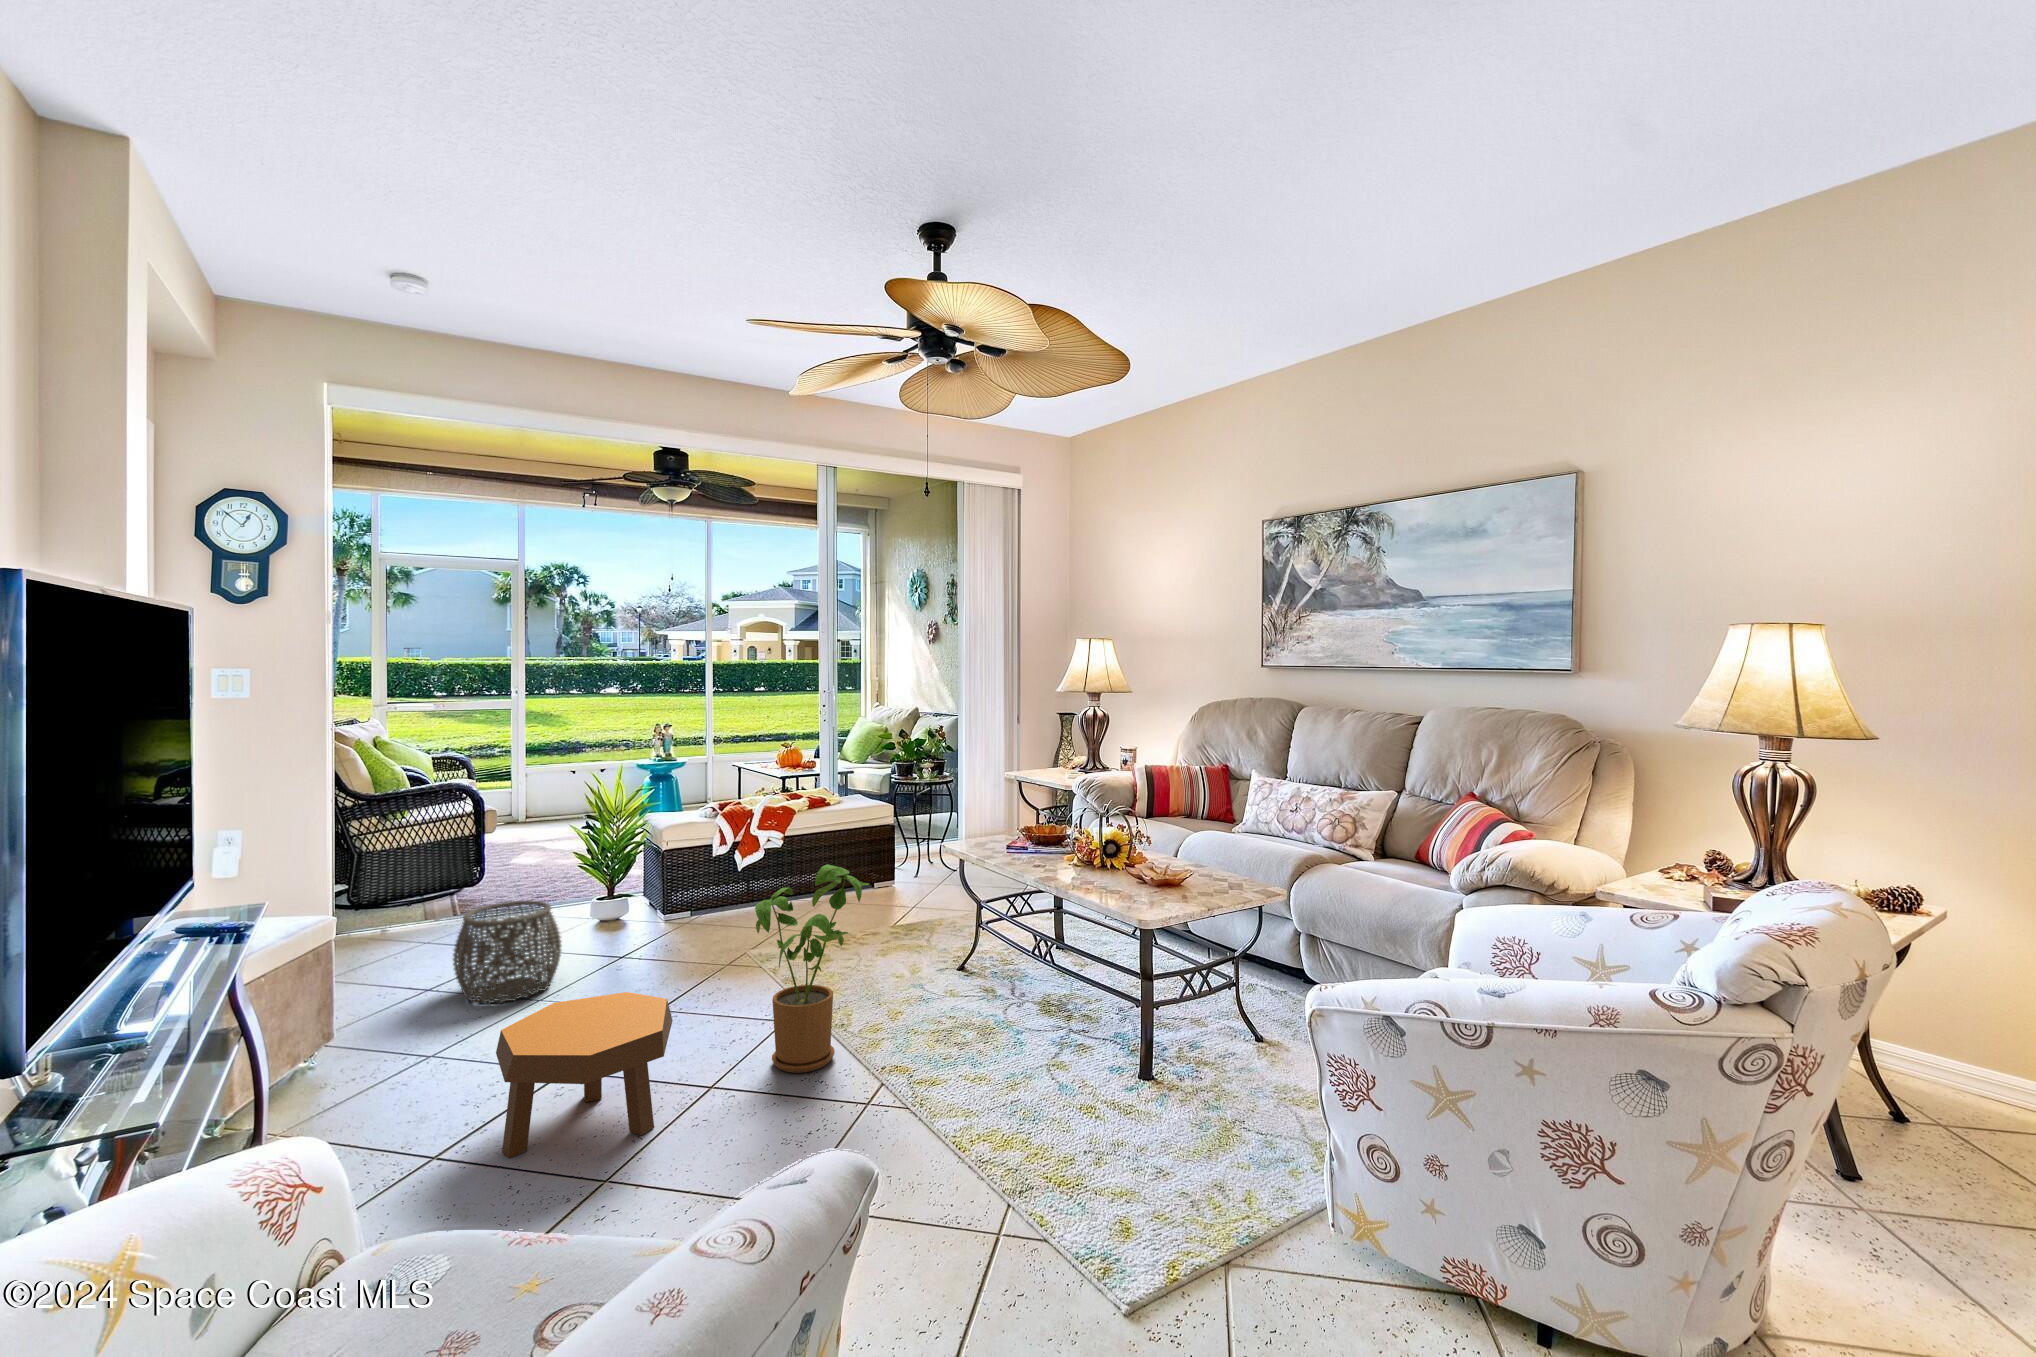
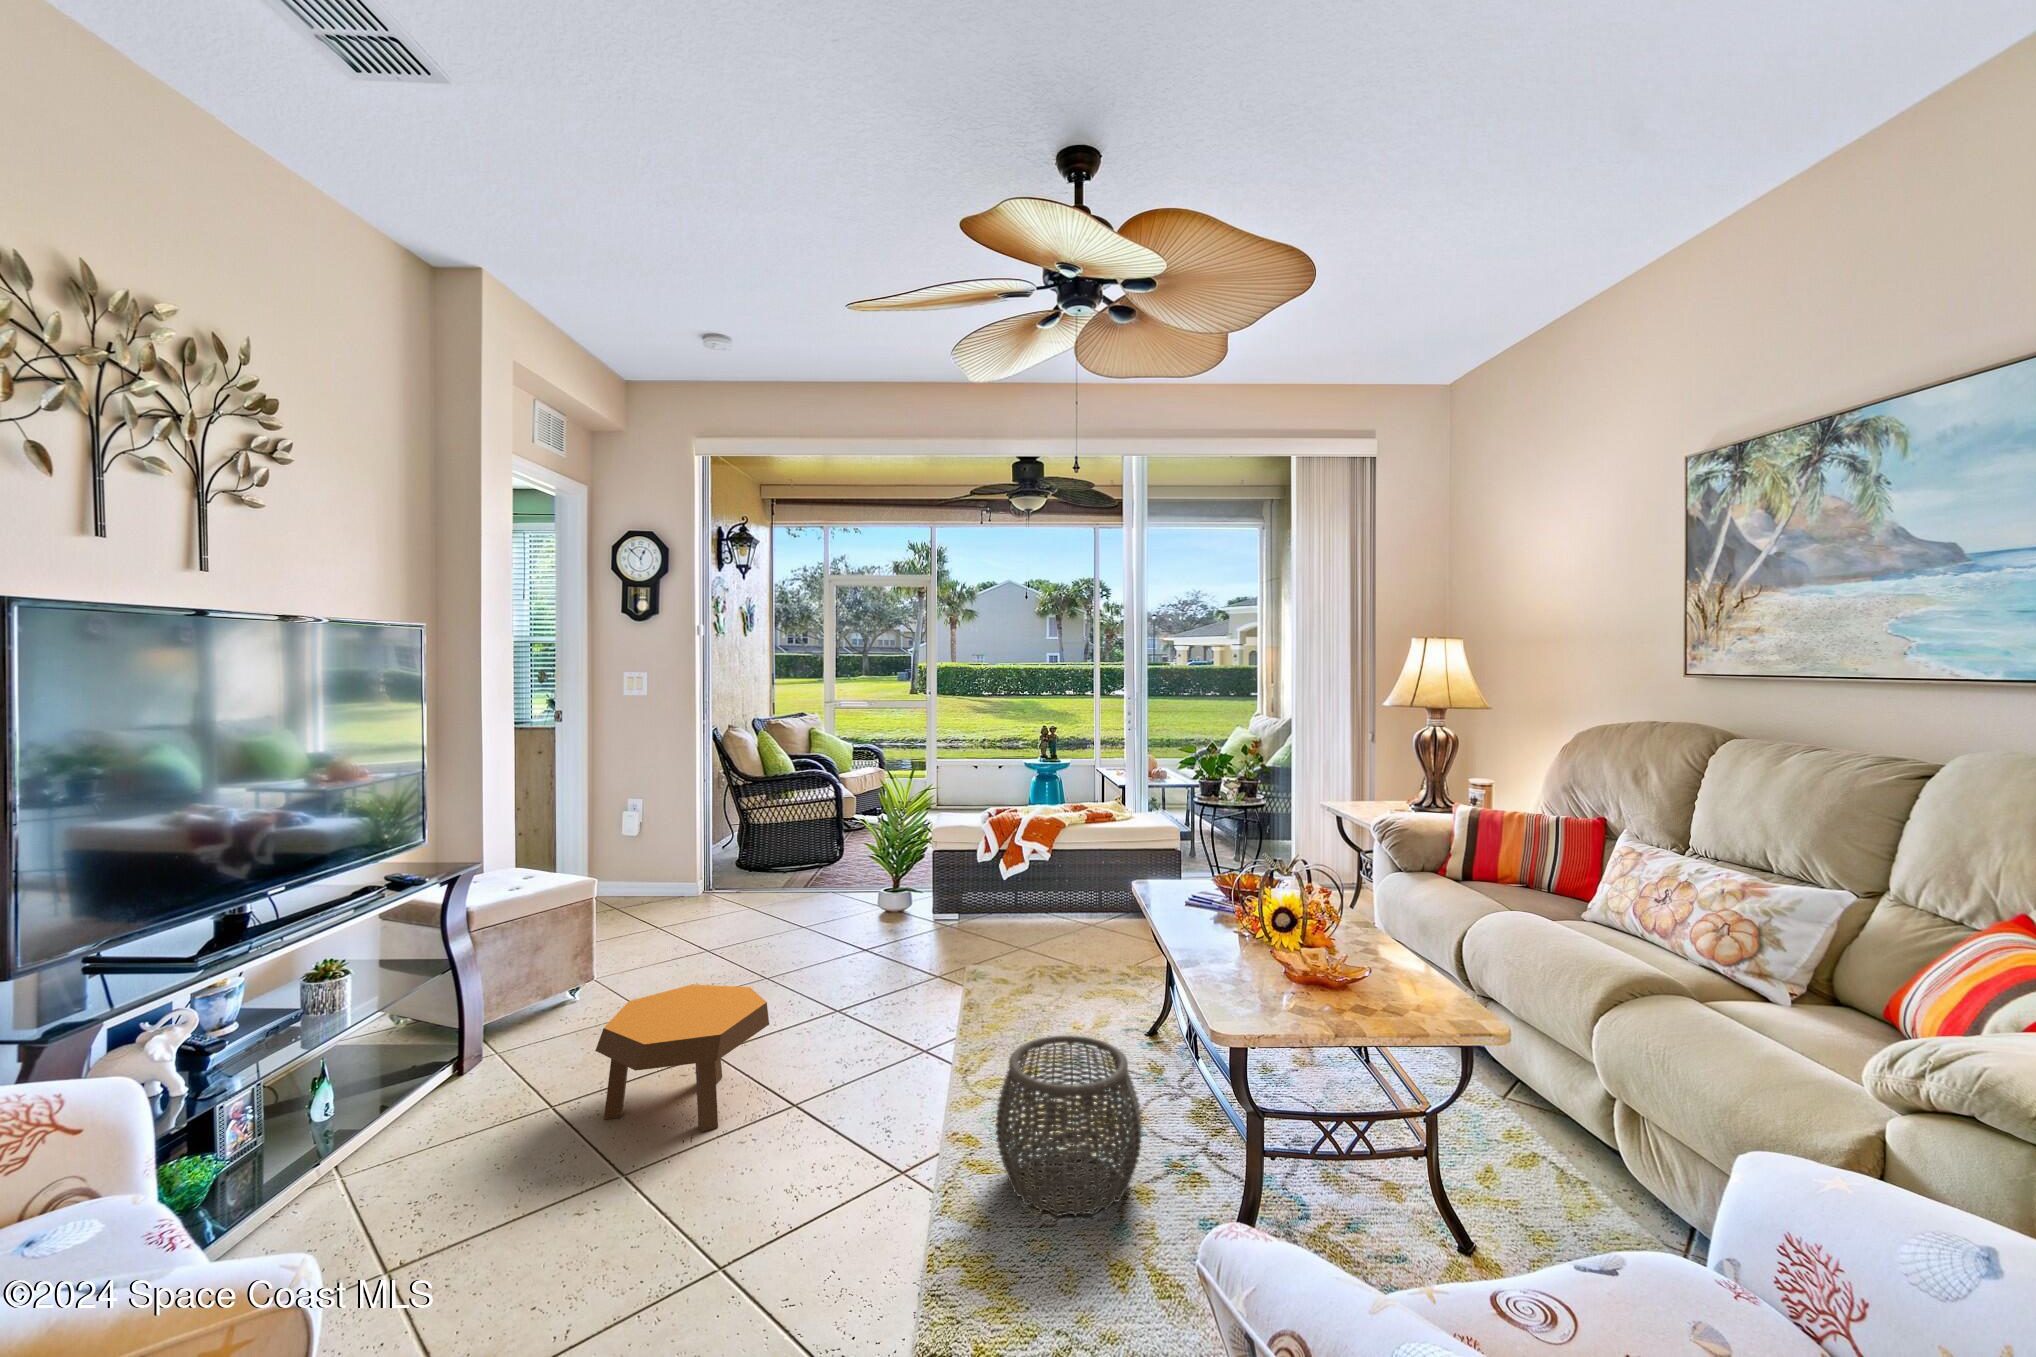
house plant: present [755,865,869,1073] -> none [854,891,975,1110]
woven basket: present [453,900,561,1003] -> present [996,1035,1143,1216]

